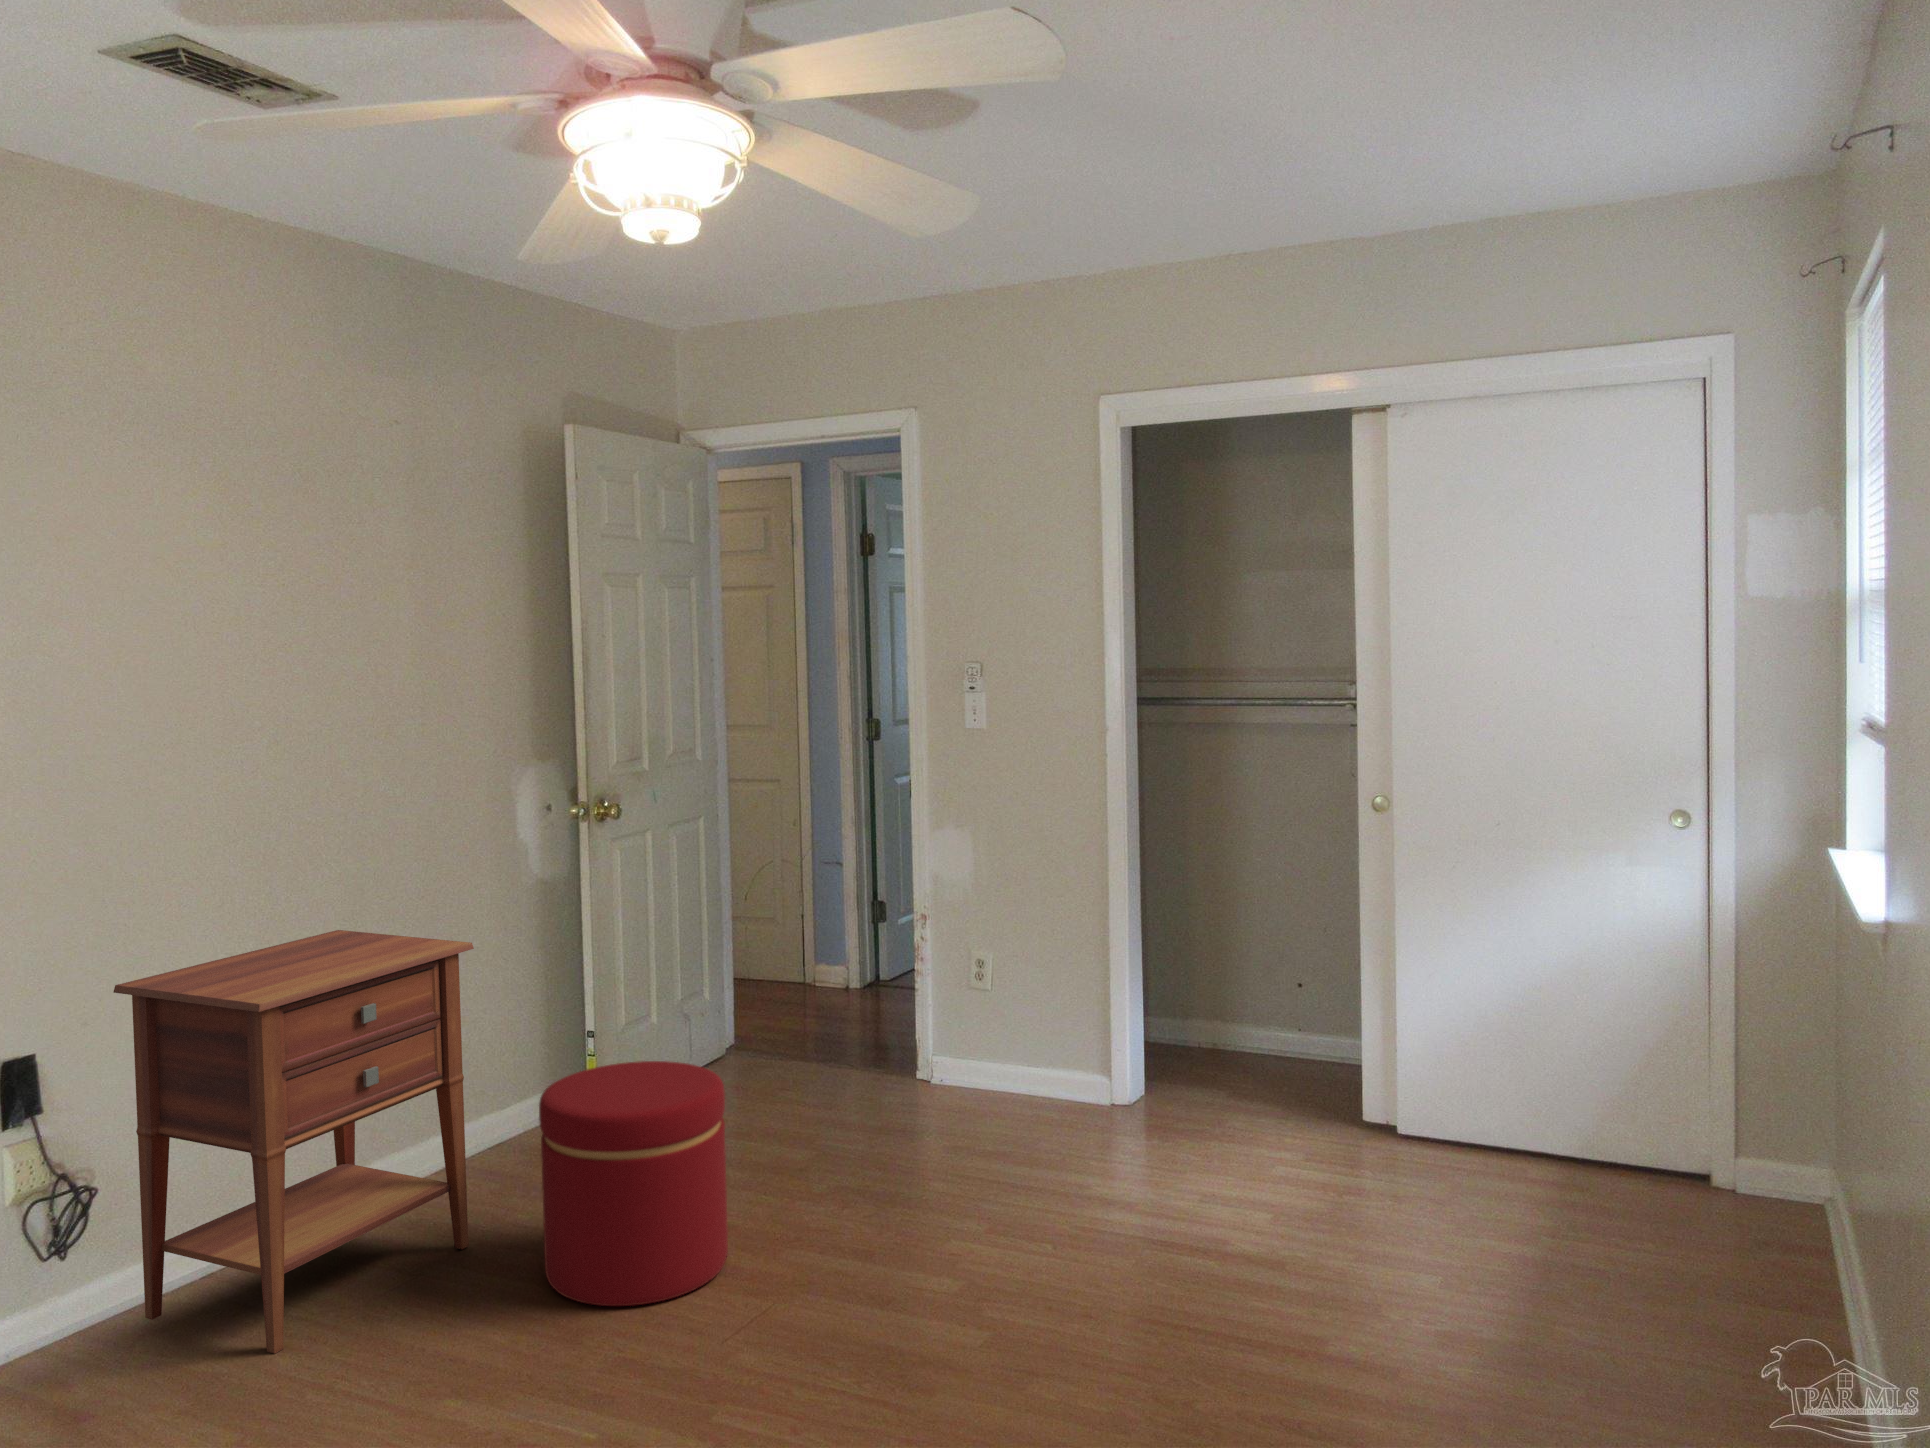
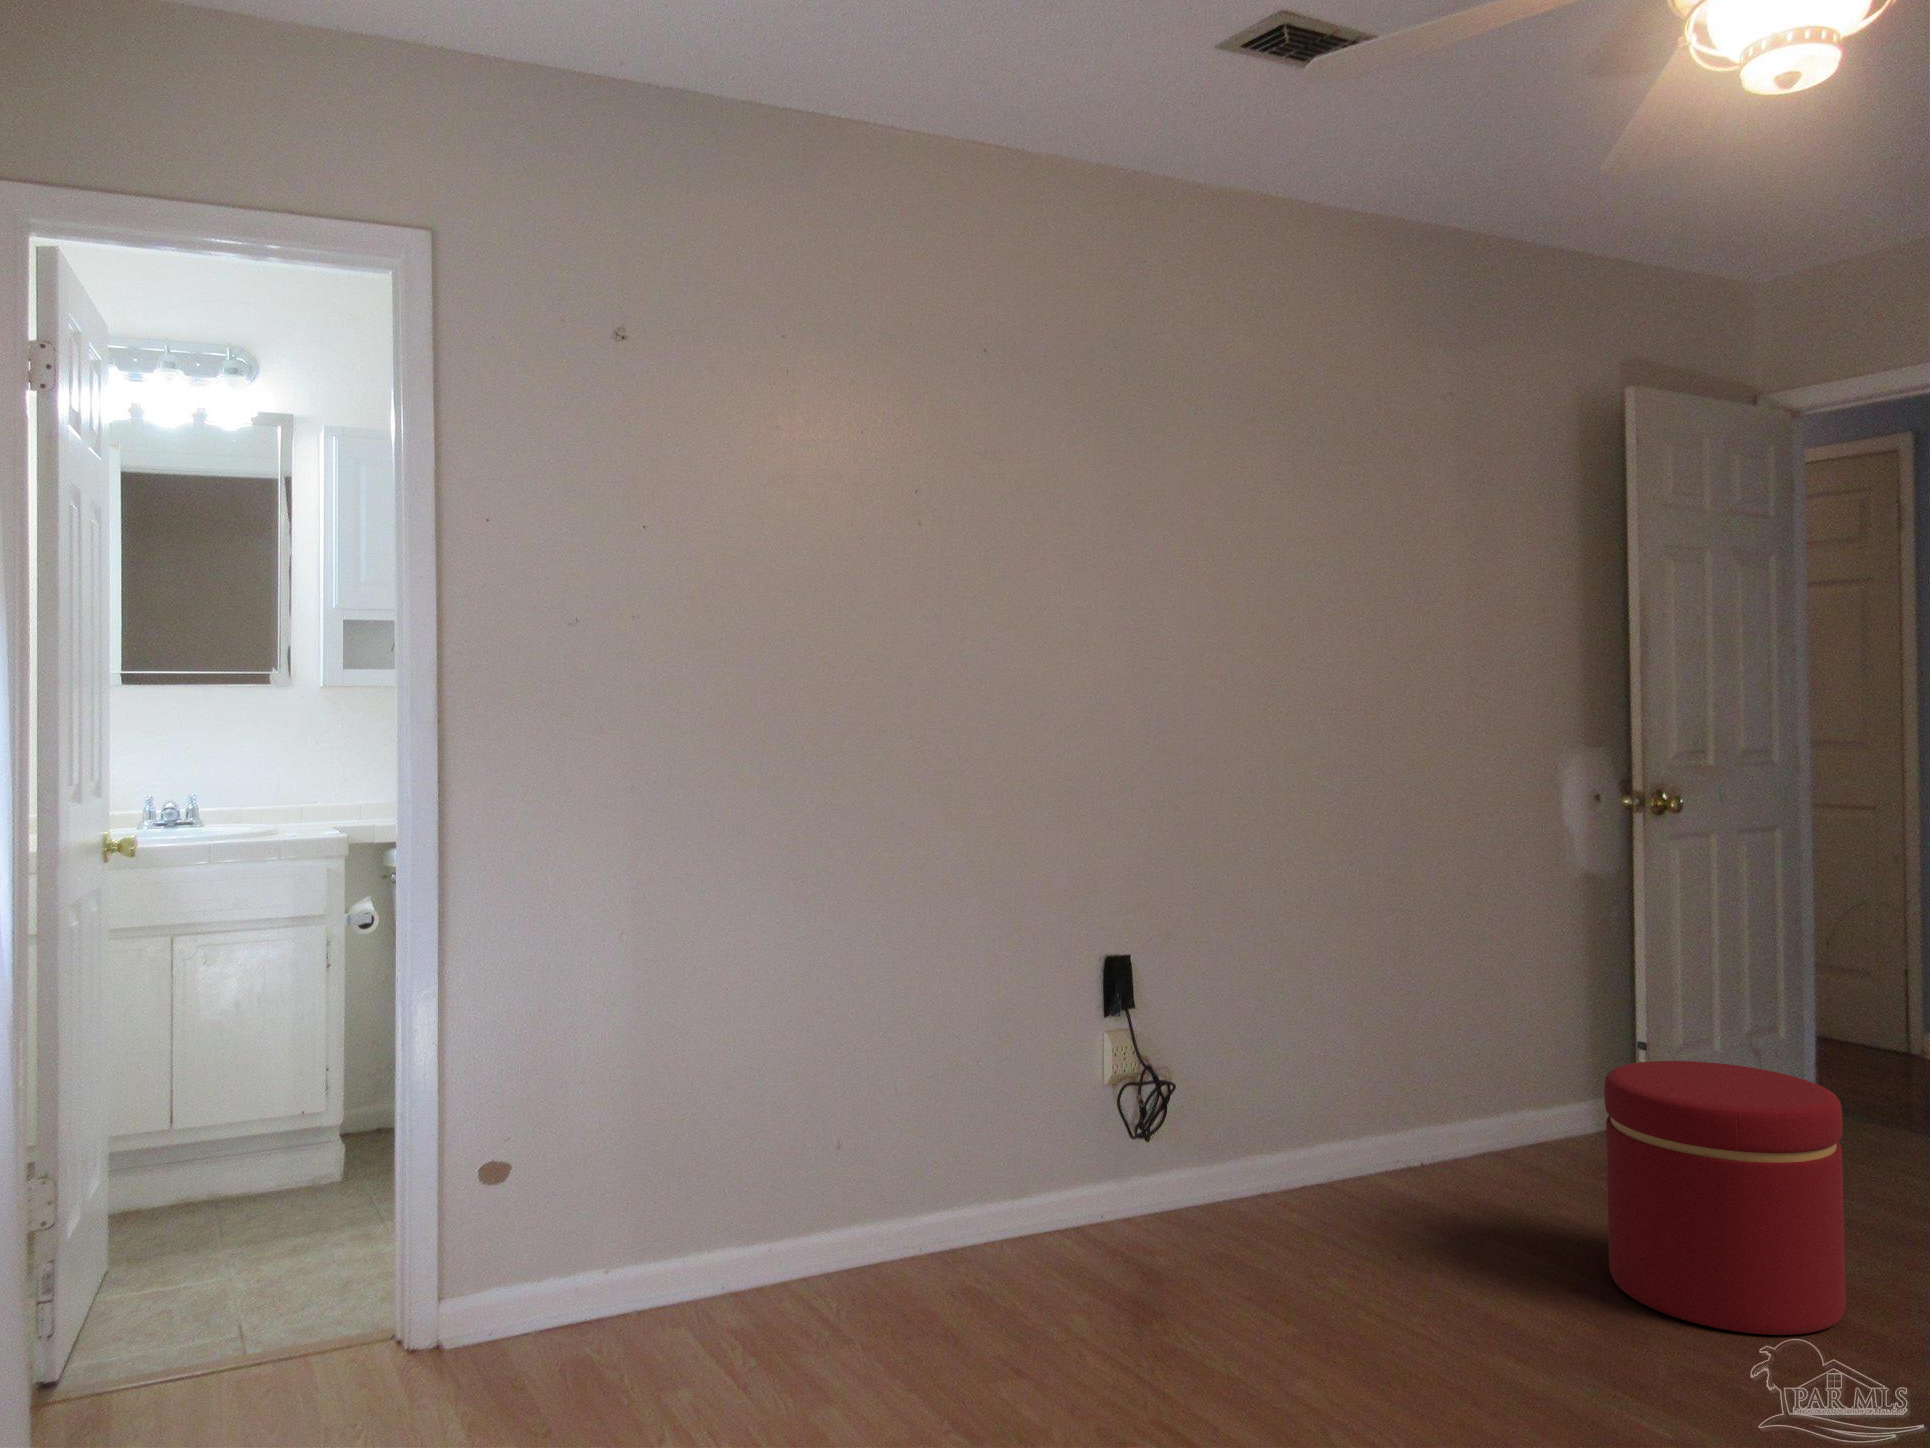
nightstand: present [114,930,474,1354] -> none [1191,888,1527,1273]

